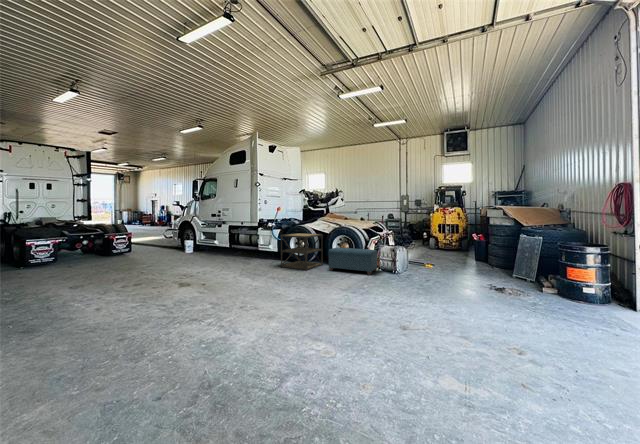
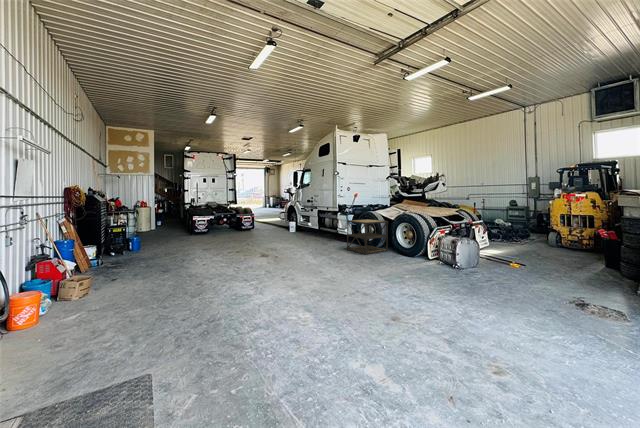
bench: present [329,248,377,275] -> none [387,235,437,265]

